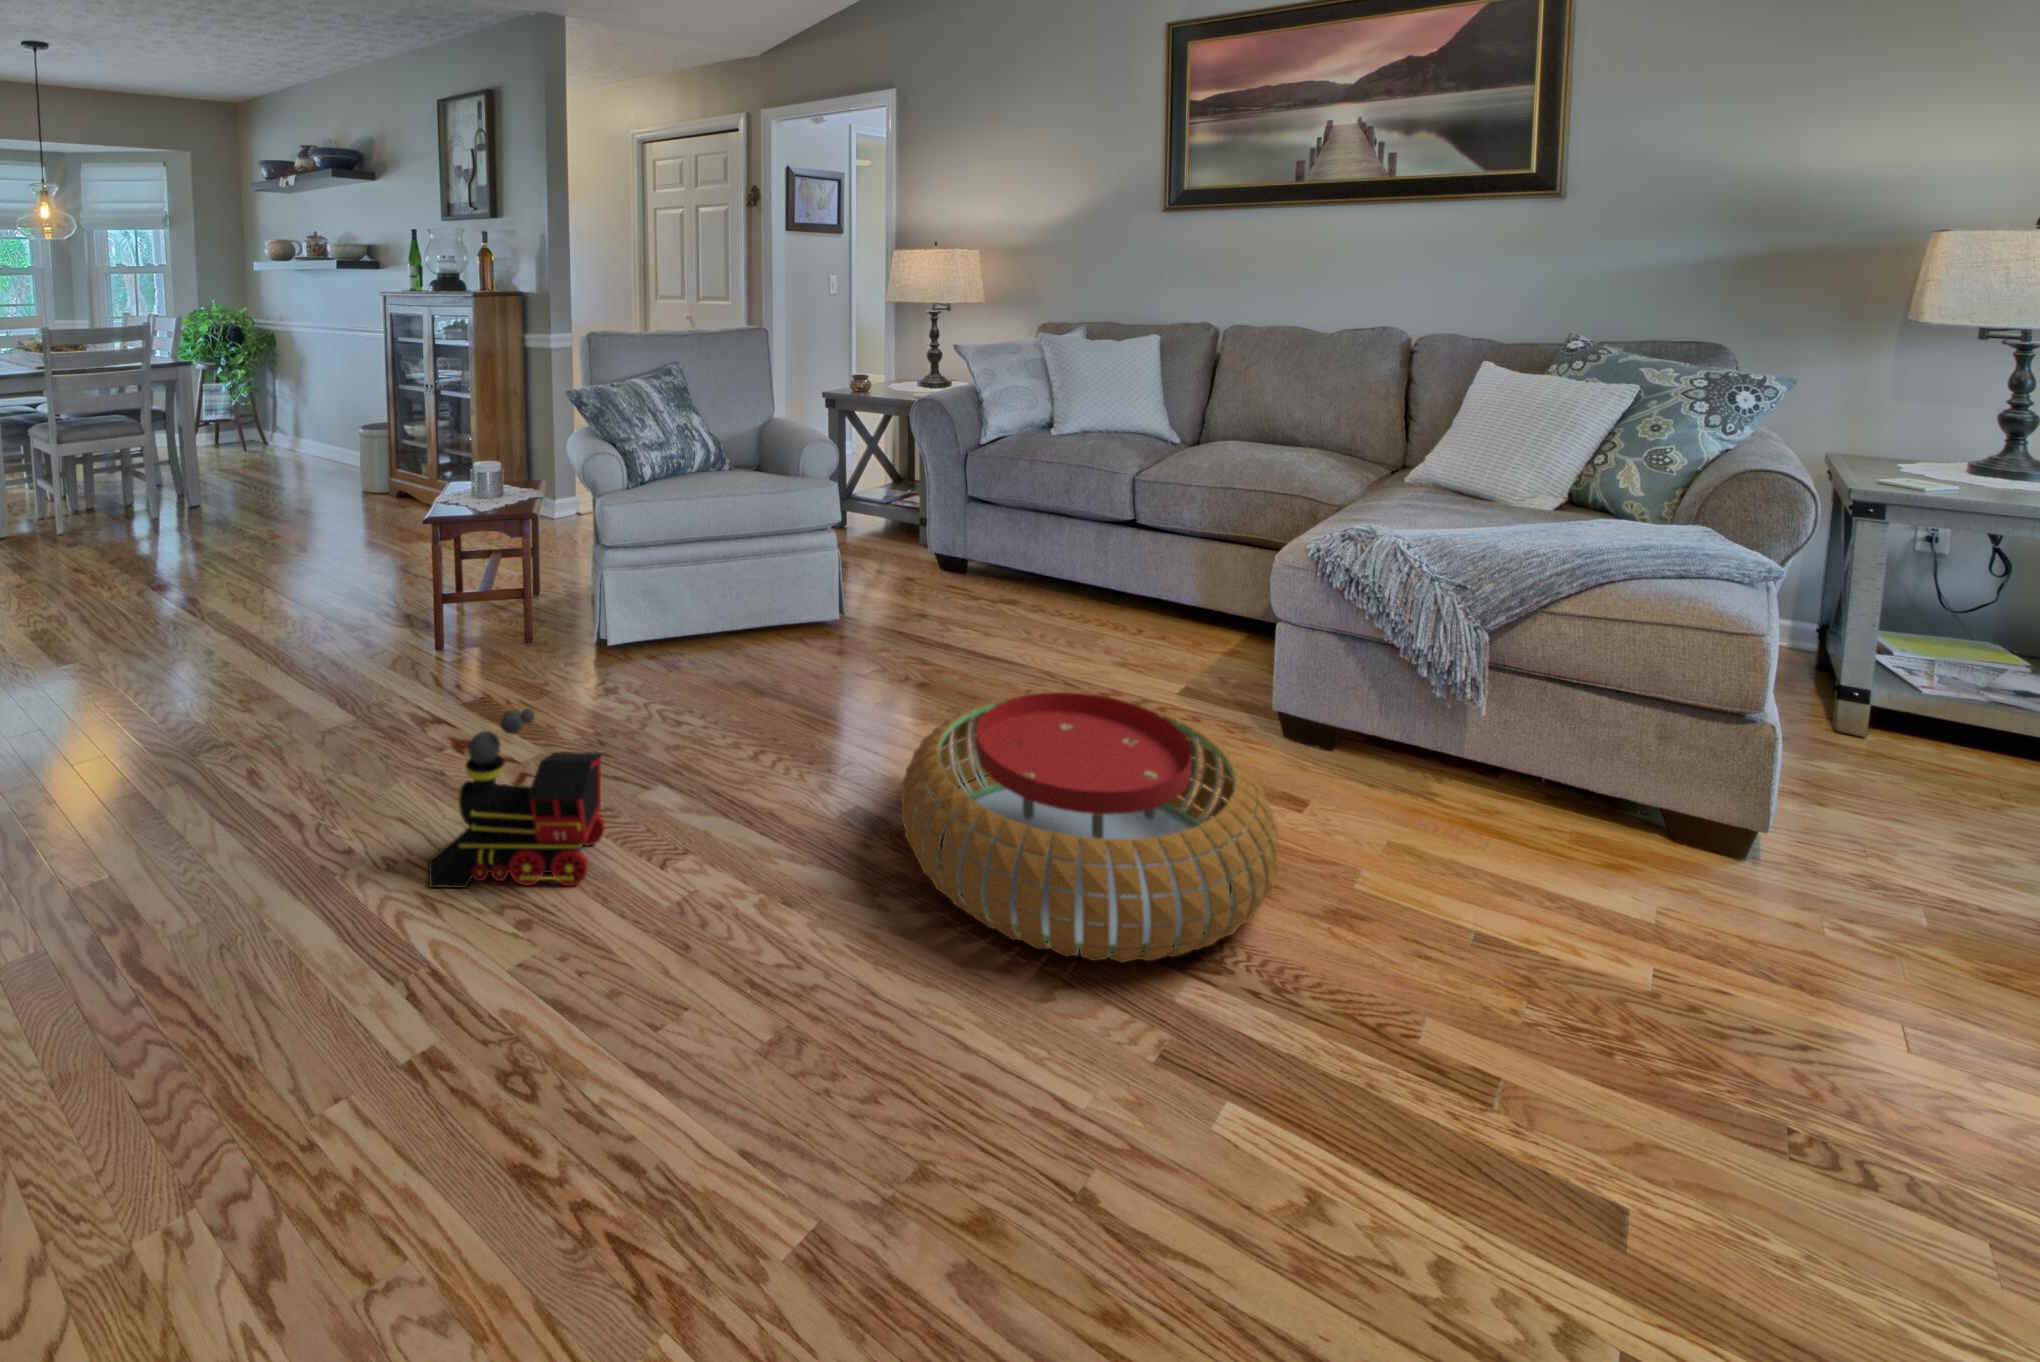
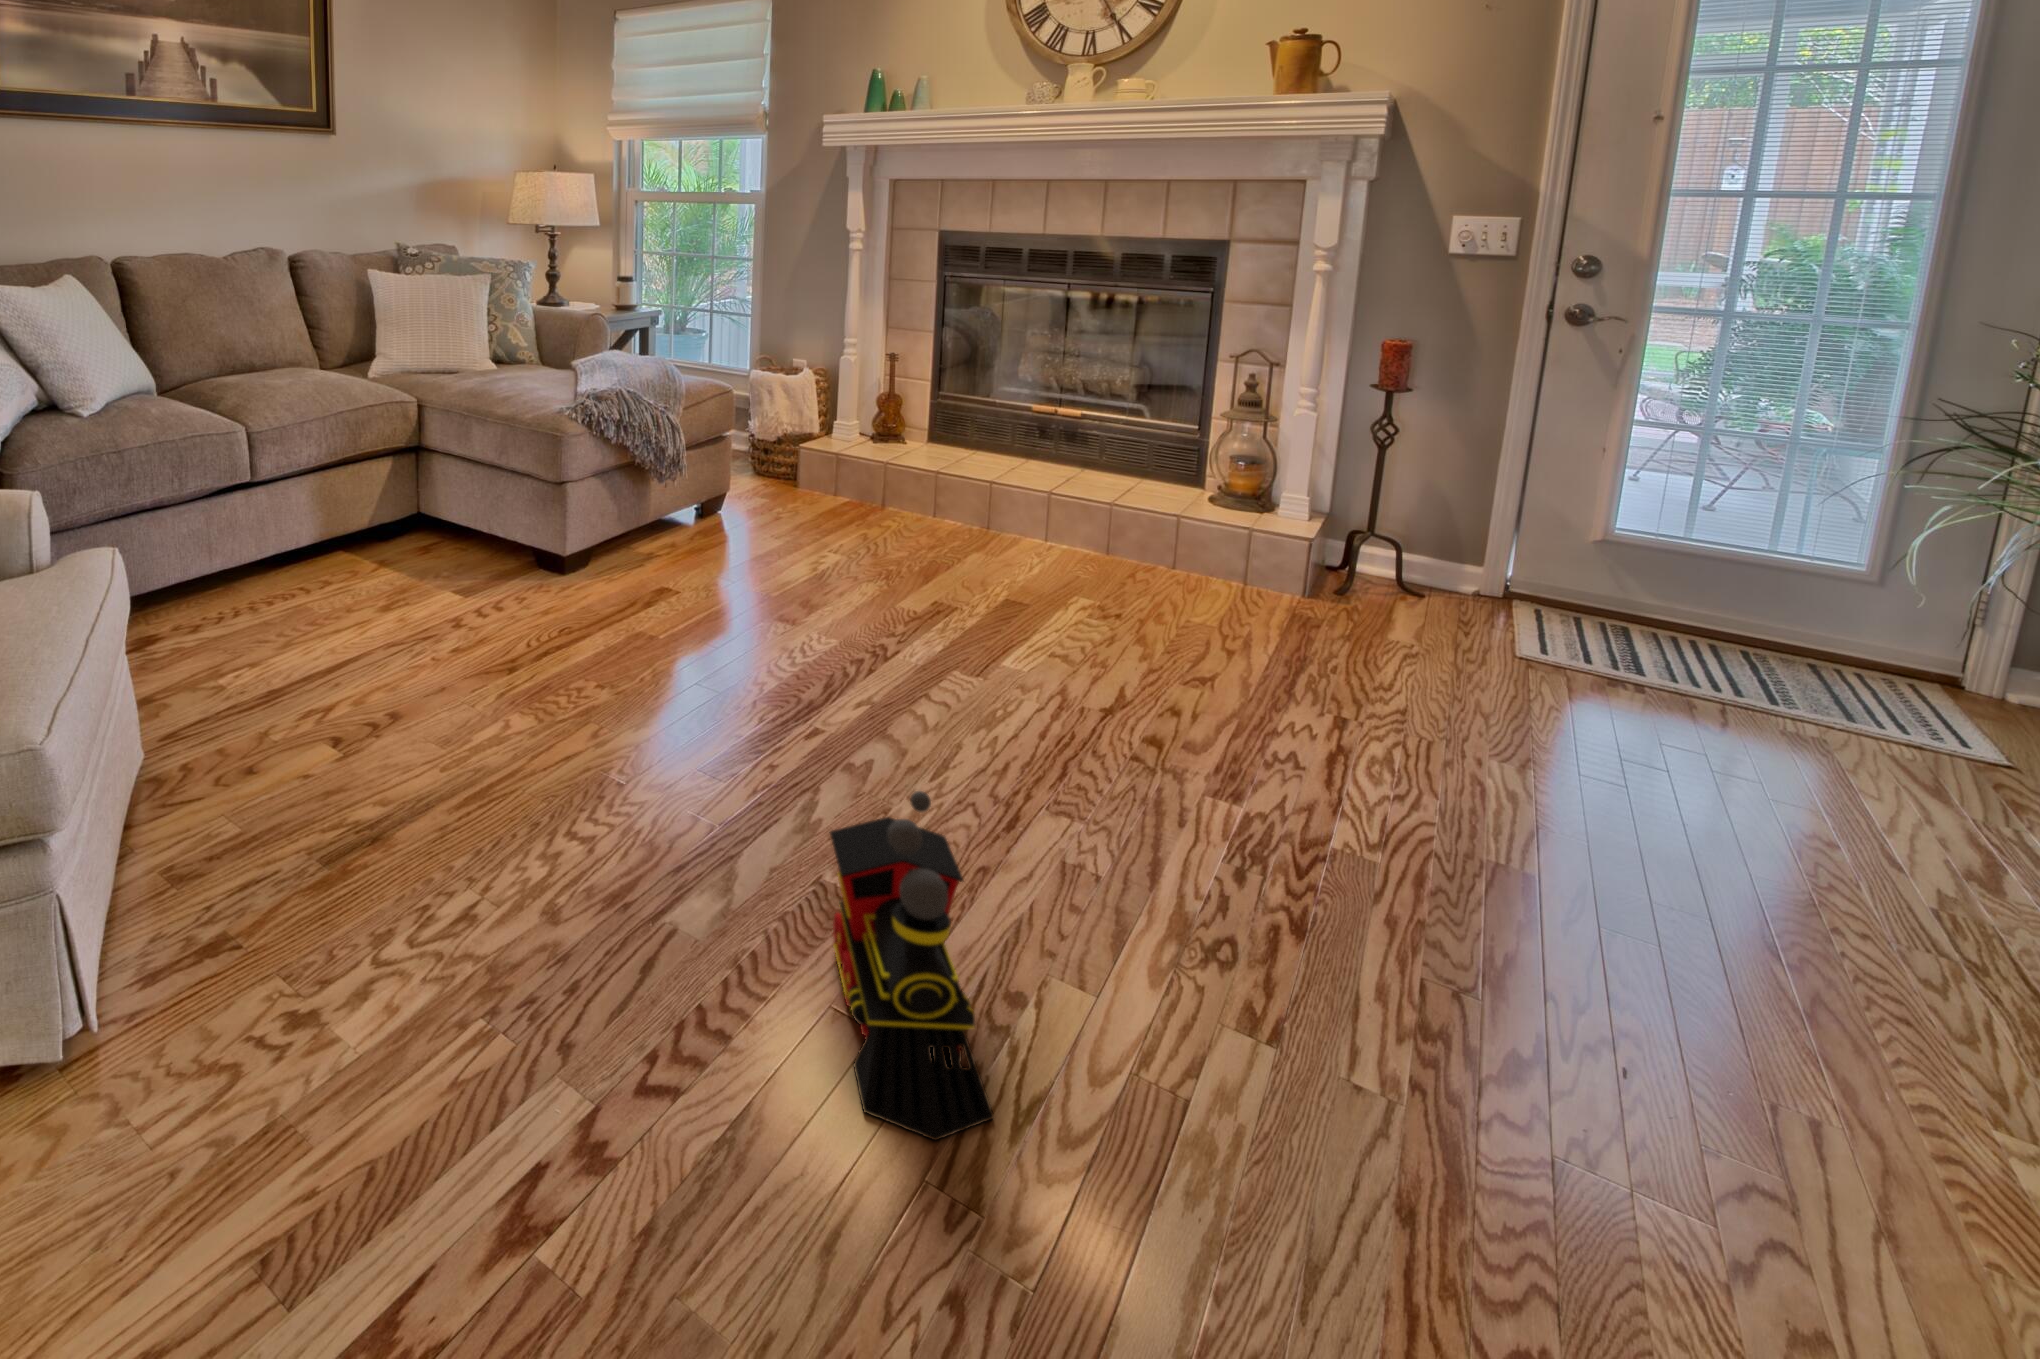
pouf: present [901,692,1279,963] -> none [653,537,950,723]

